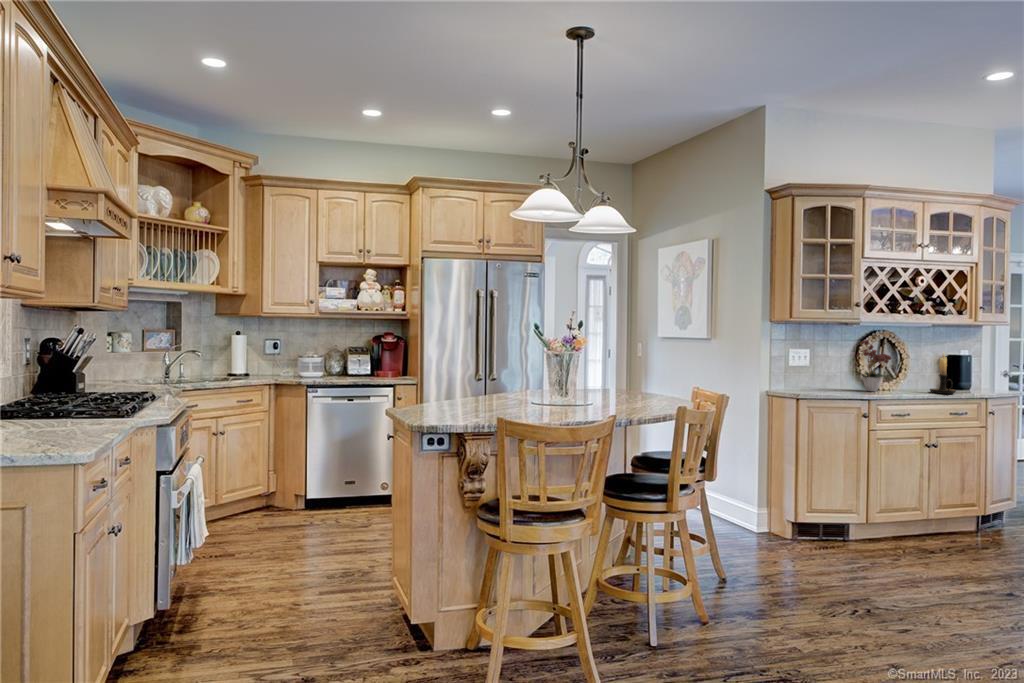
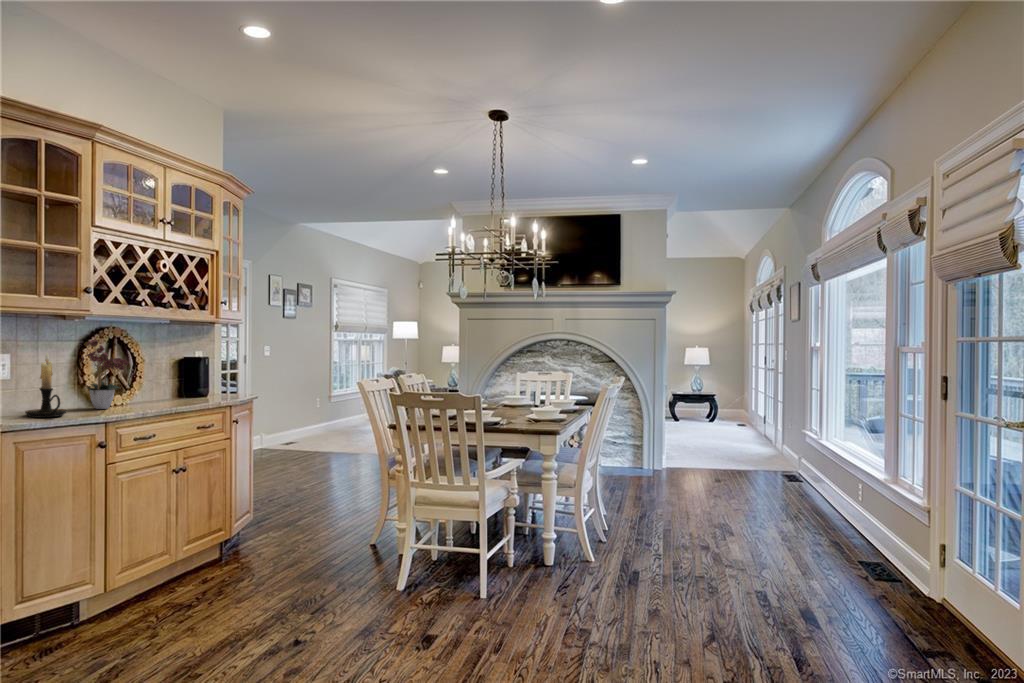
candle holder: present [930,352,956,394] -> present [25,354,66,418]

